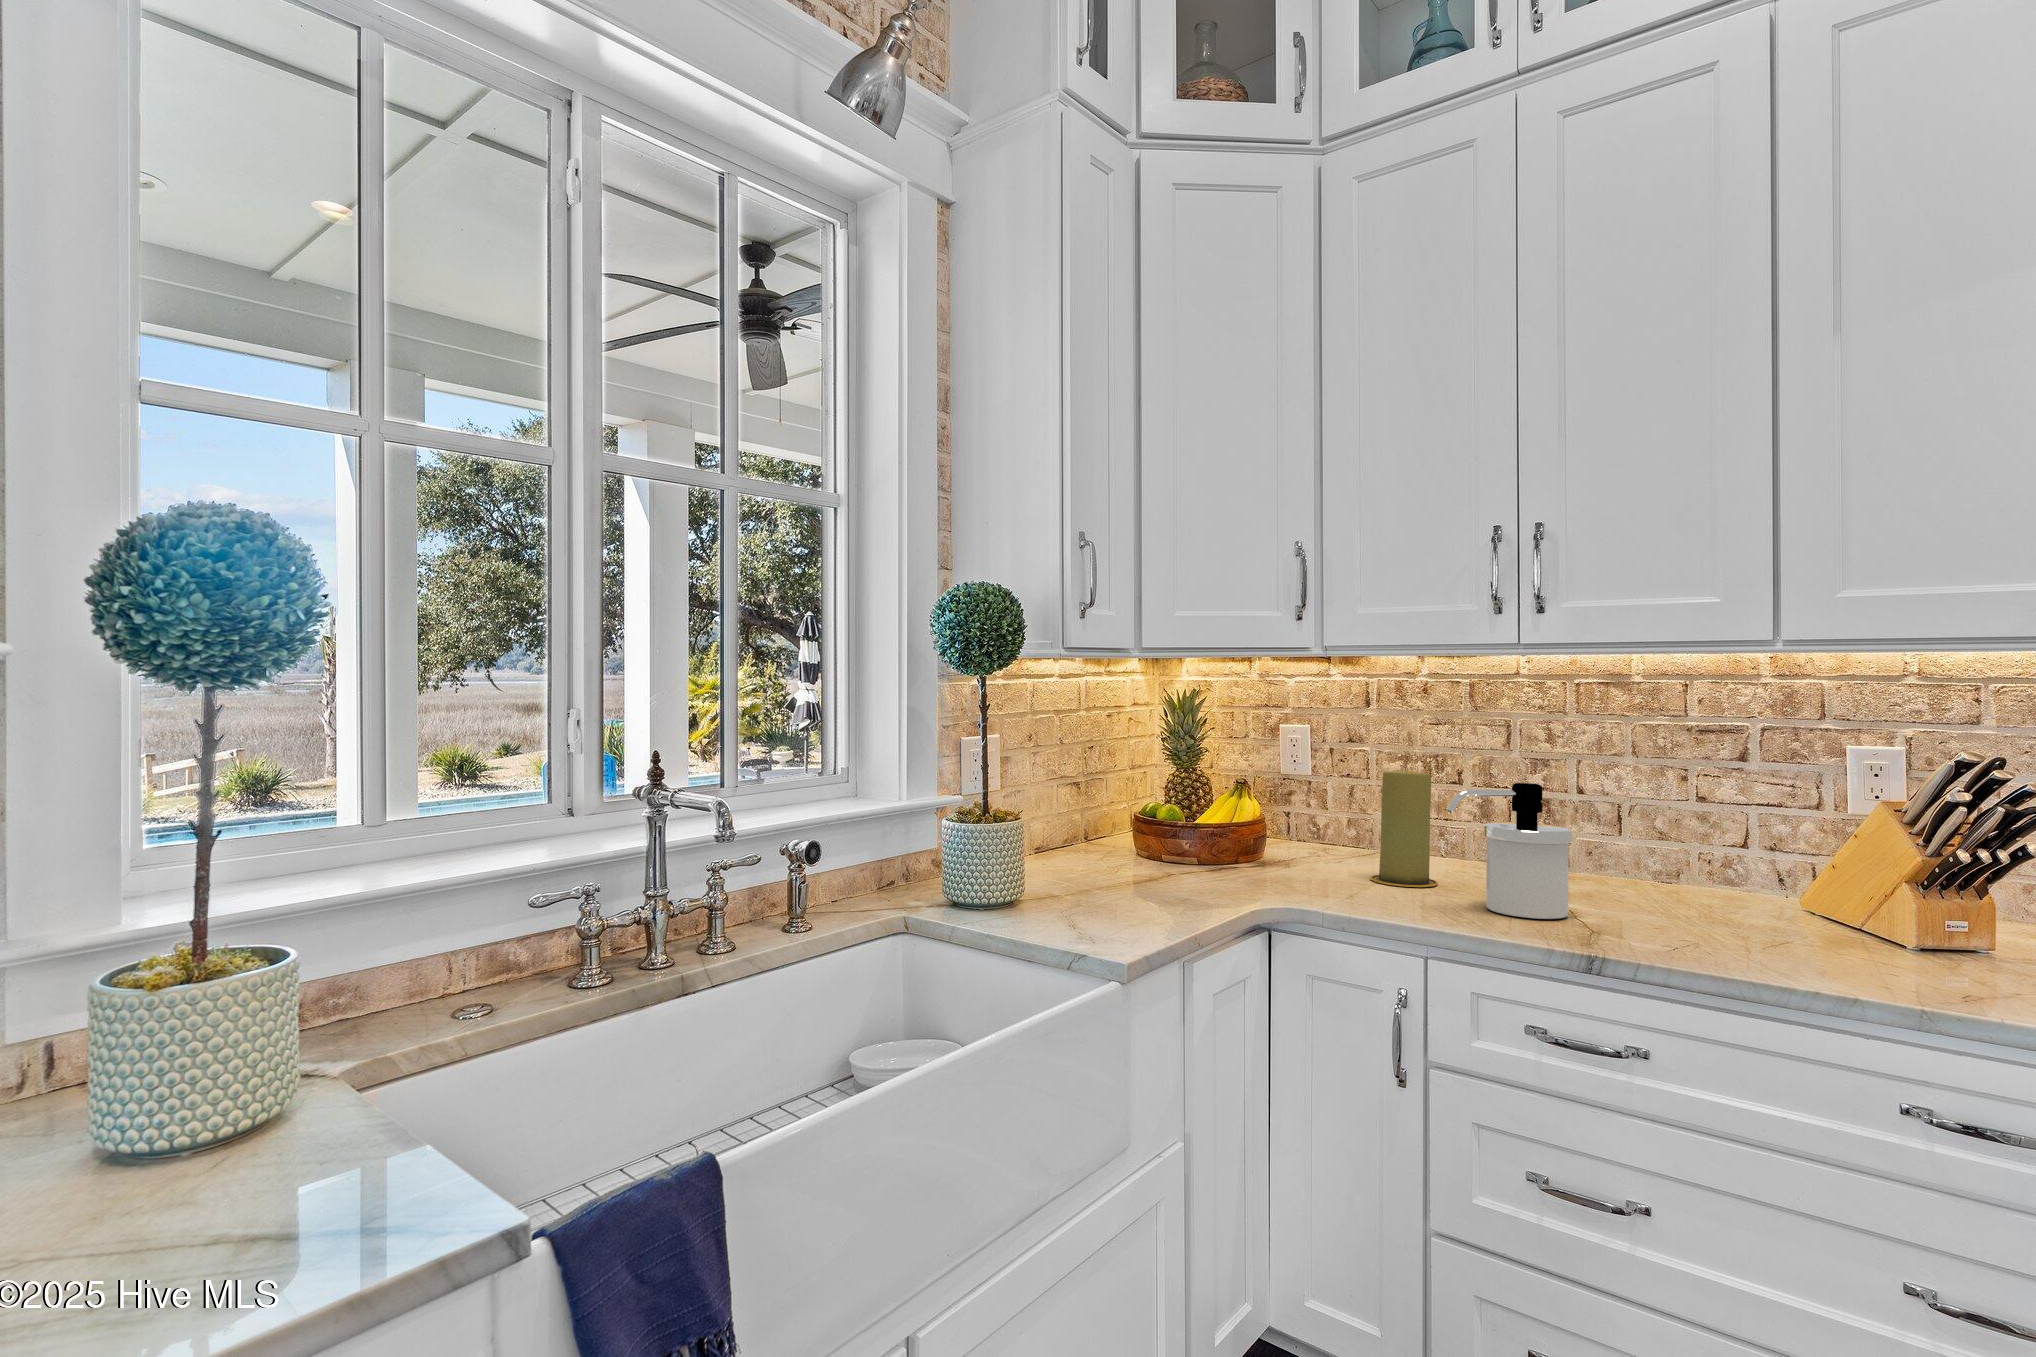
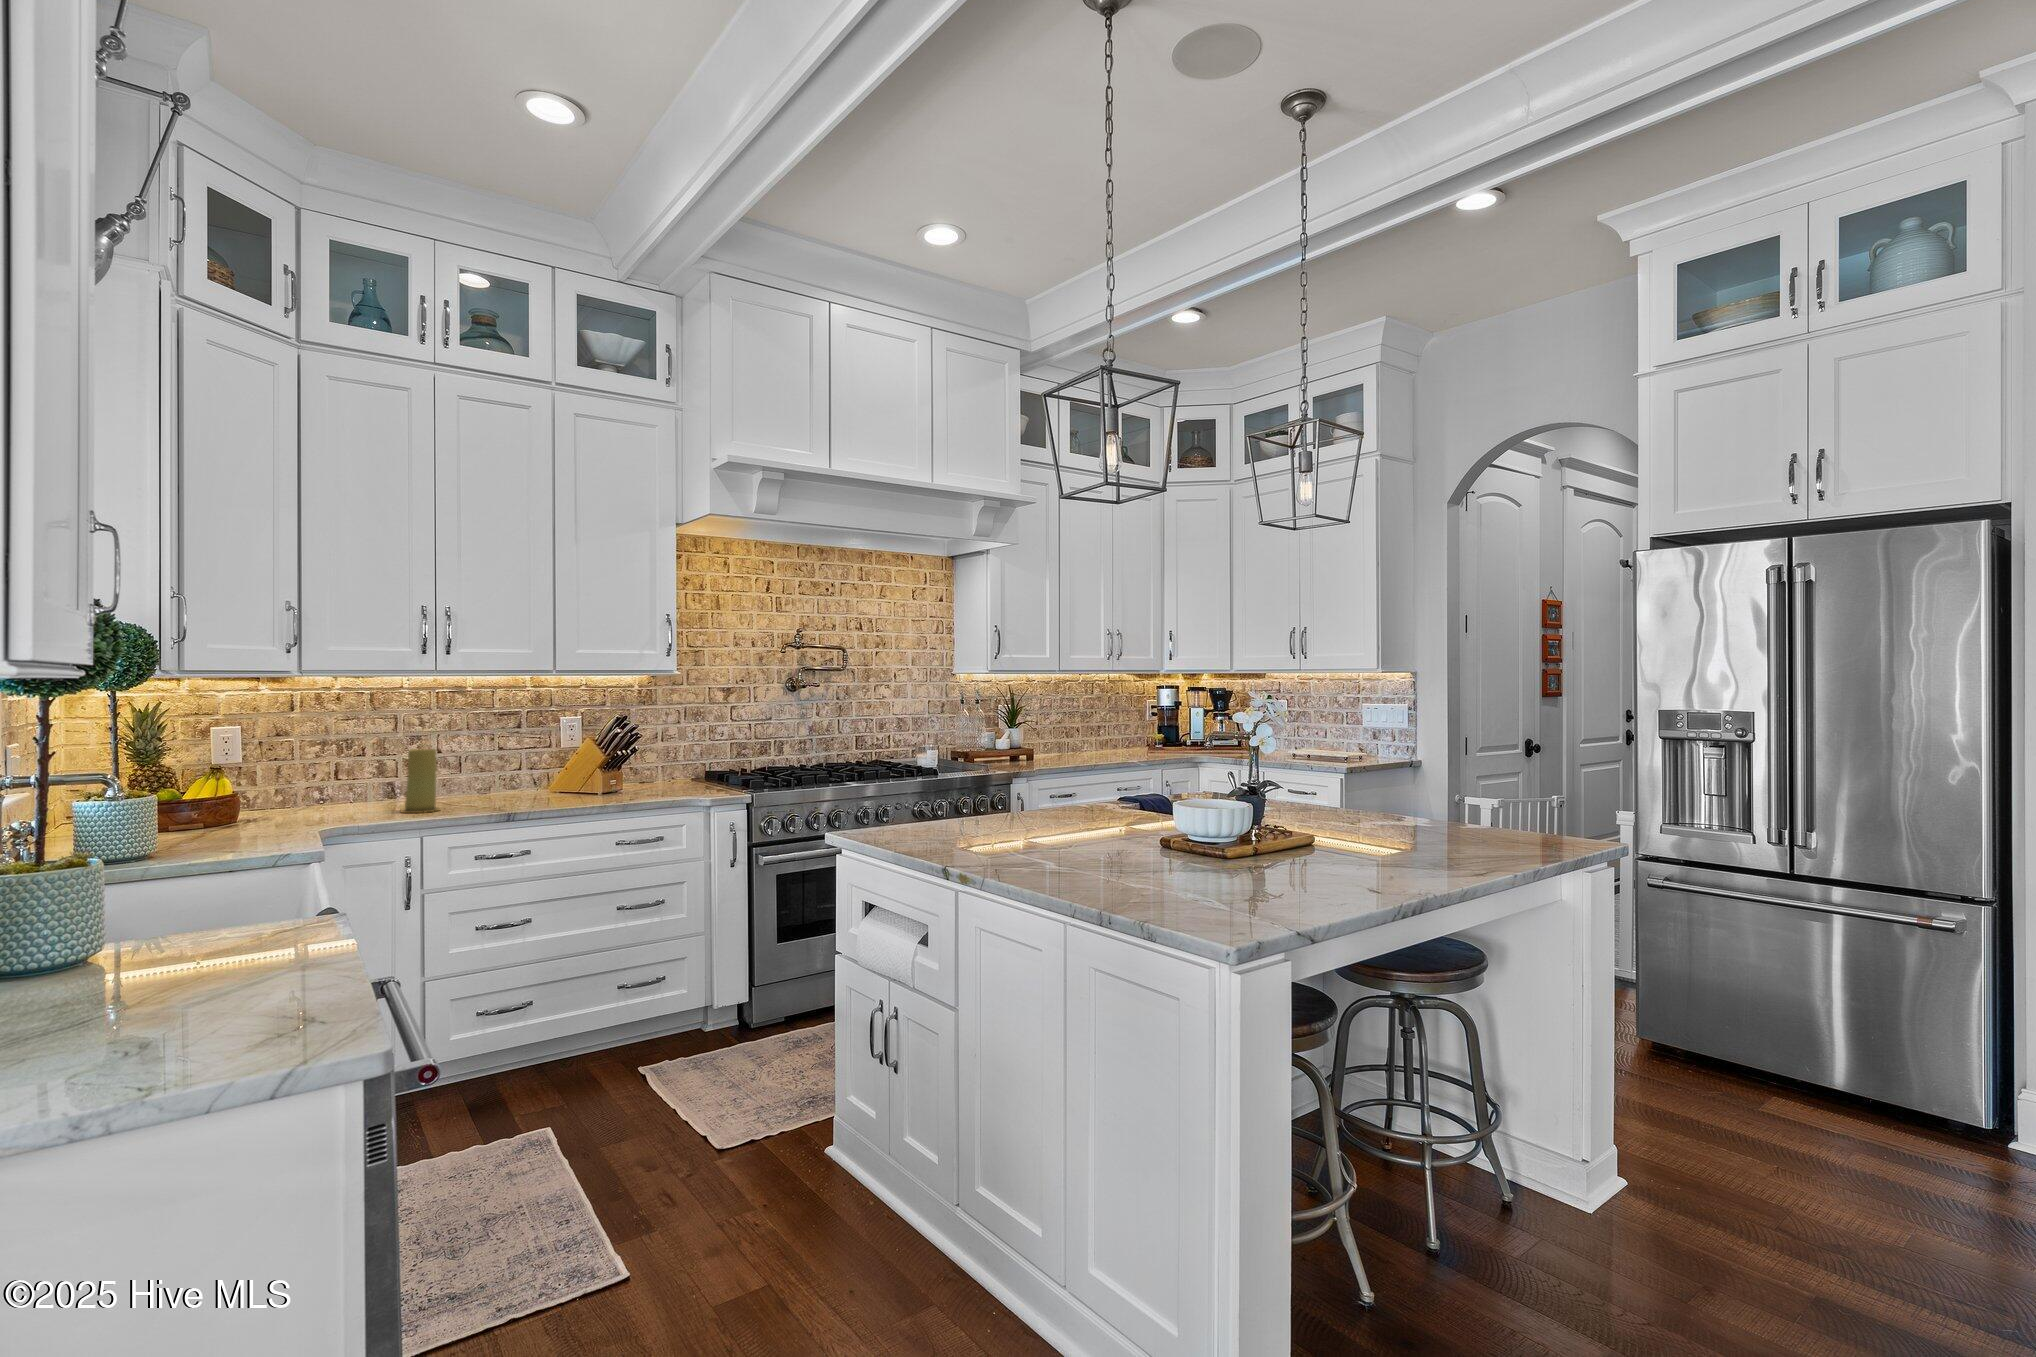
soap dispenser: present [1447,783,1572,919] -> none [490,747,531,809]

